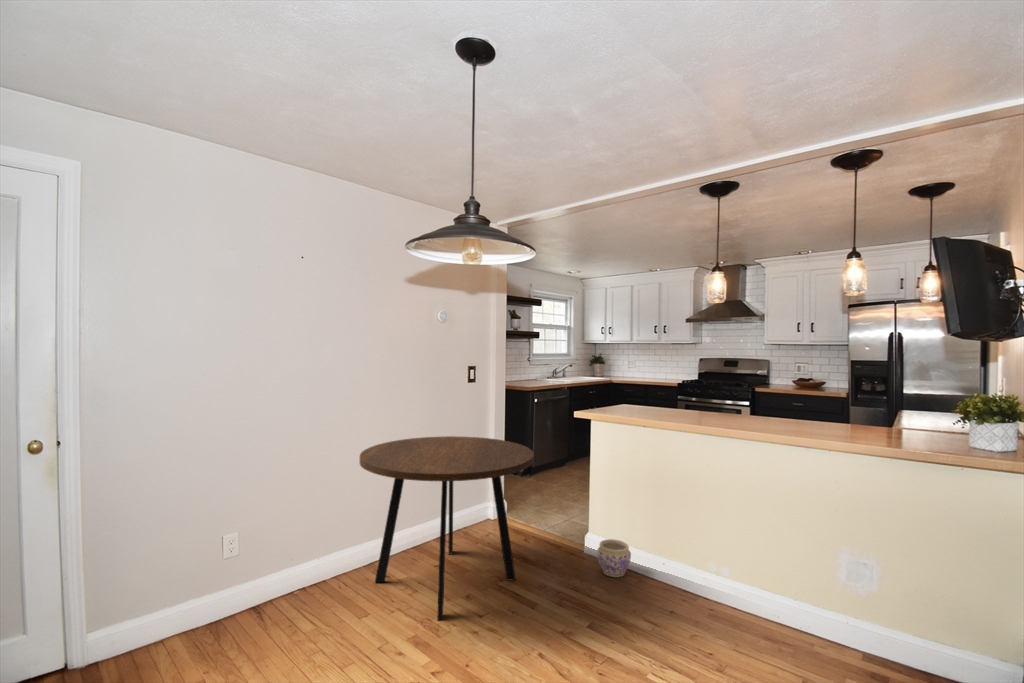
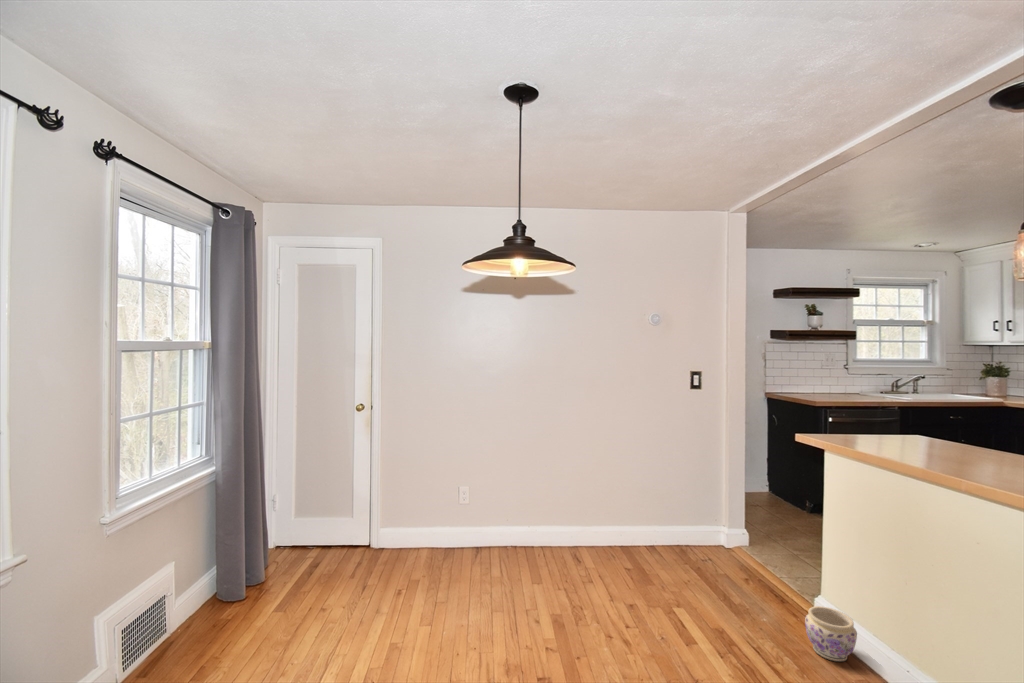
dining table: present [359,436,534,620] -> none [542,440,719,614]

